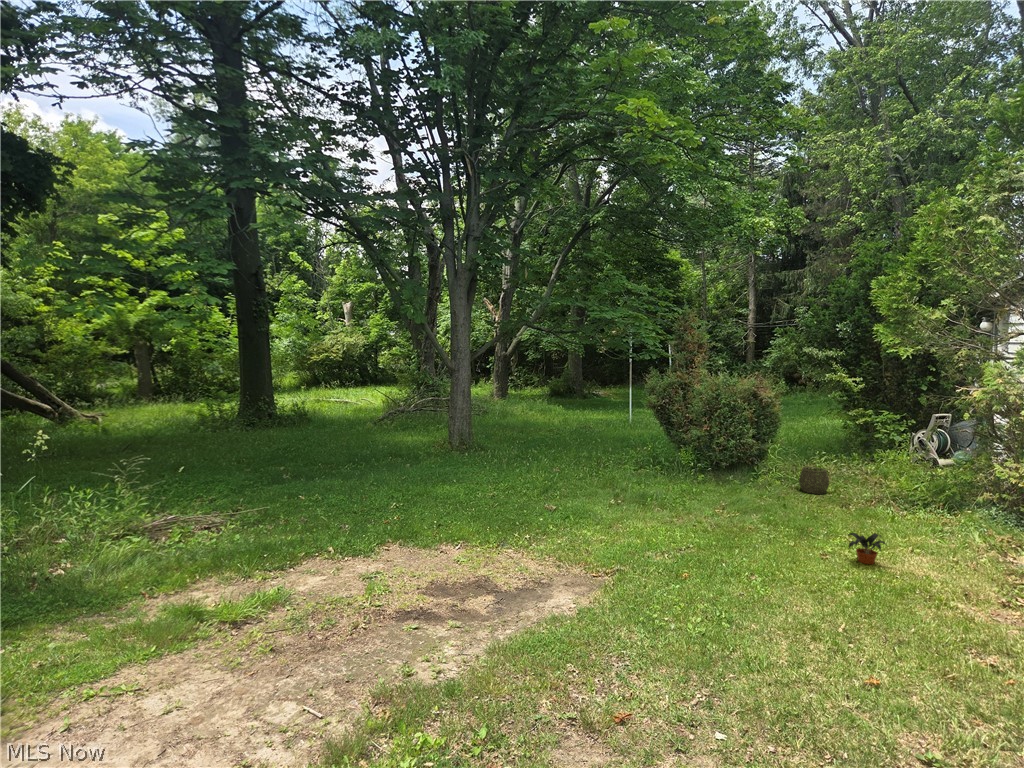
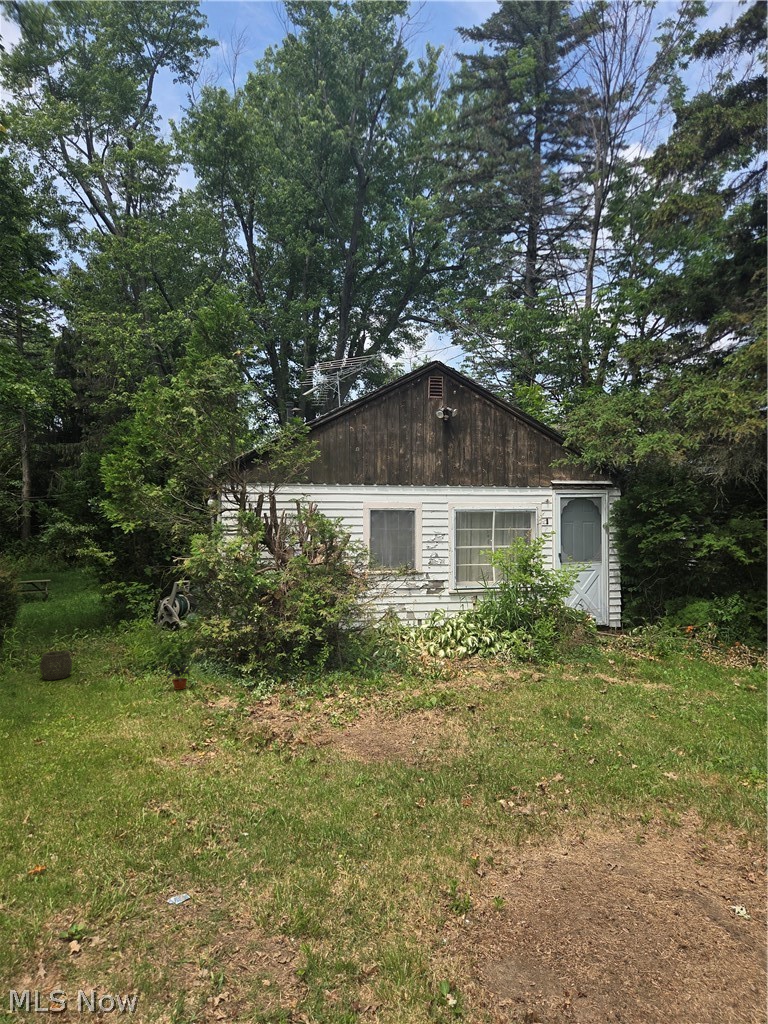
potted plant: present [848,533,886,564] -> present [167,665,192,690]

